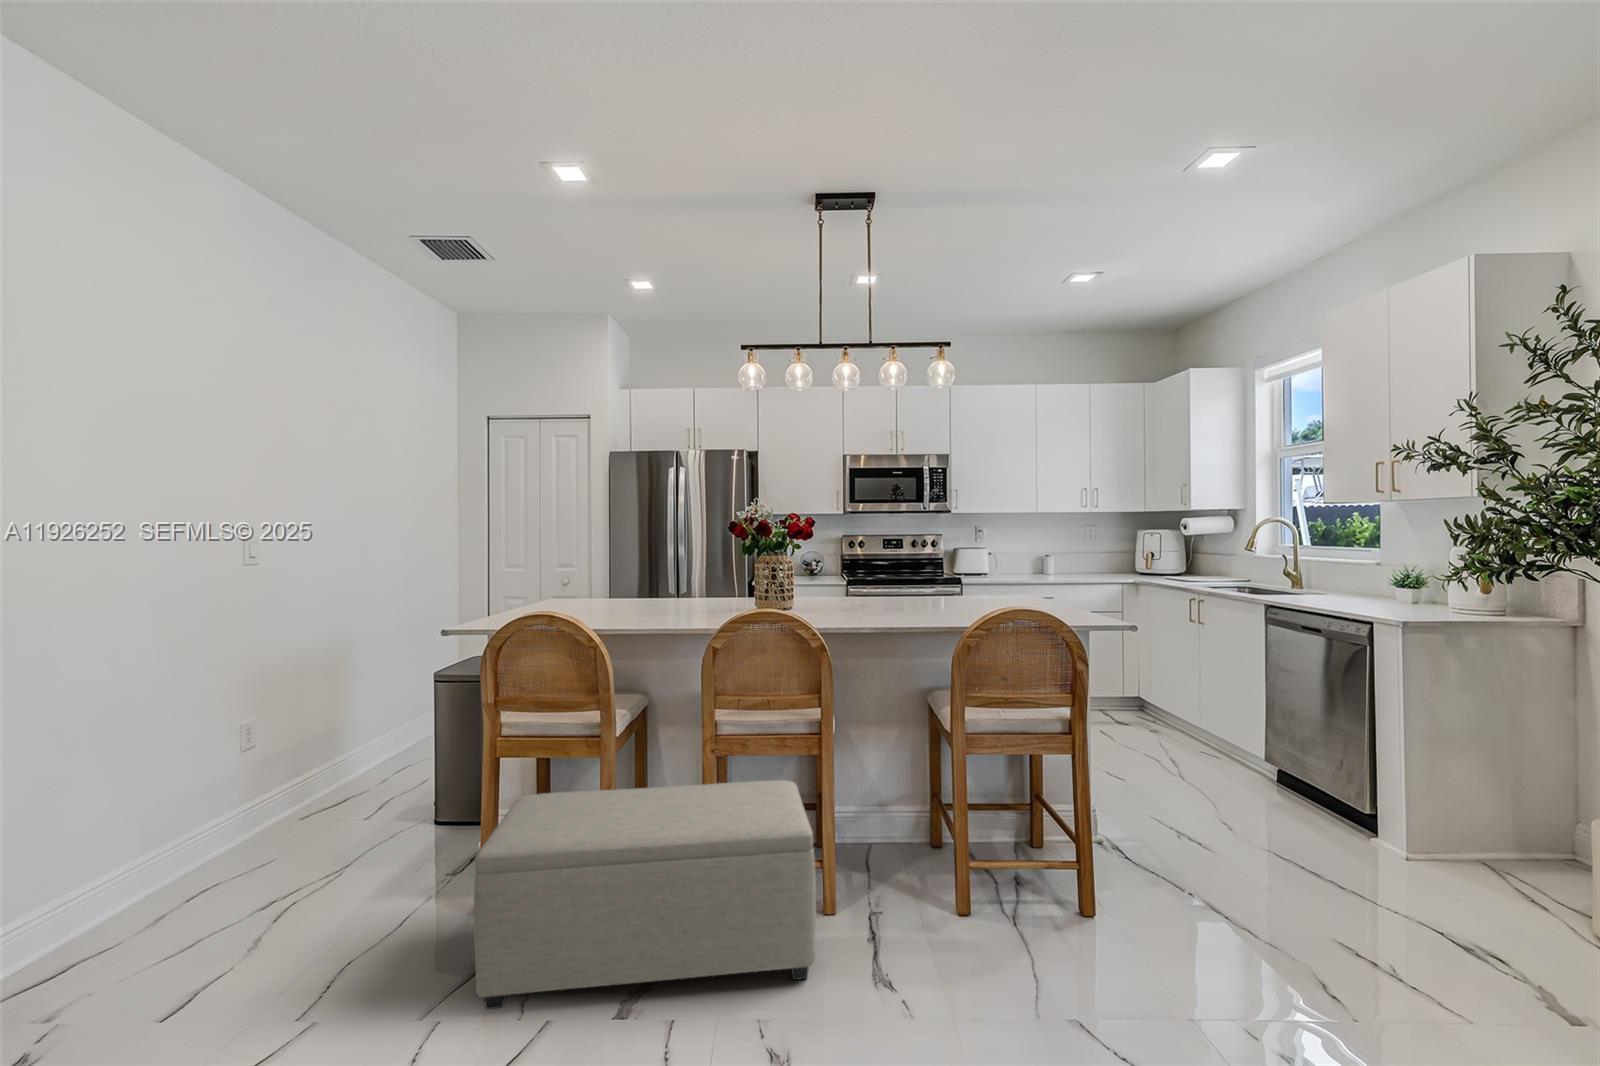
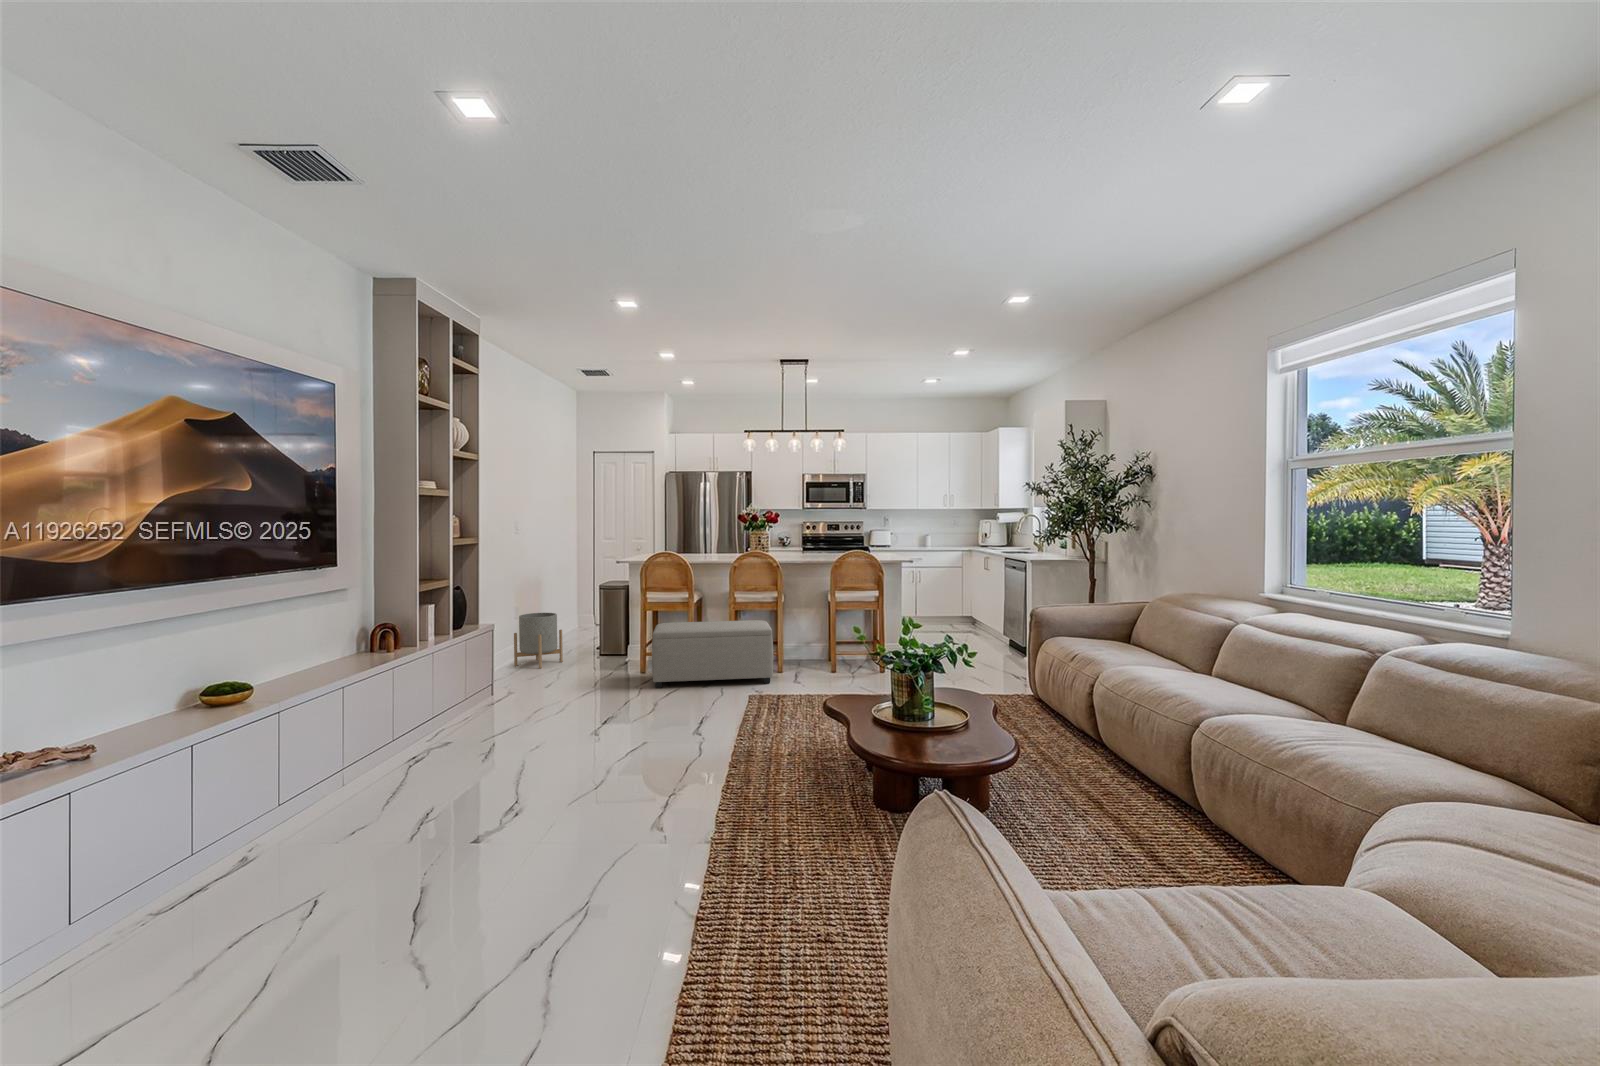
planter: none [214,736,340,881] -> present [514,613,563,668]

